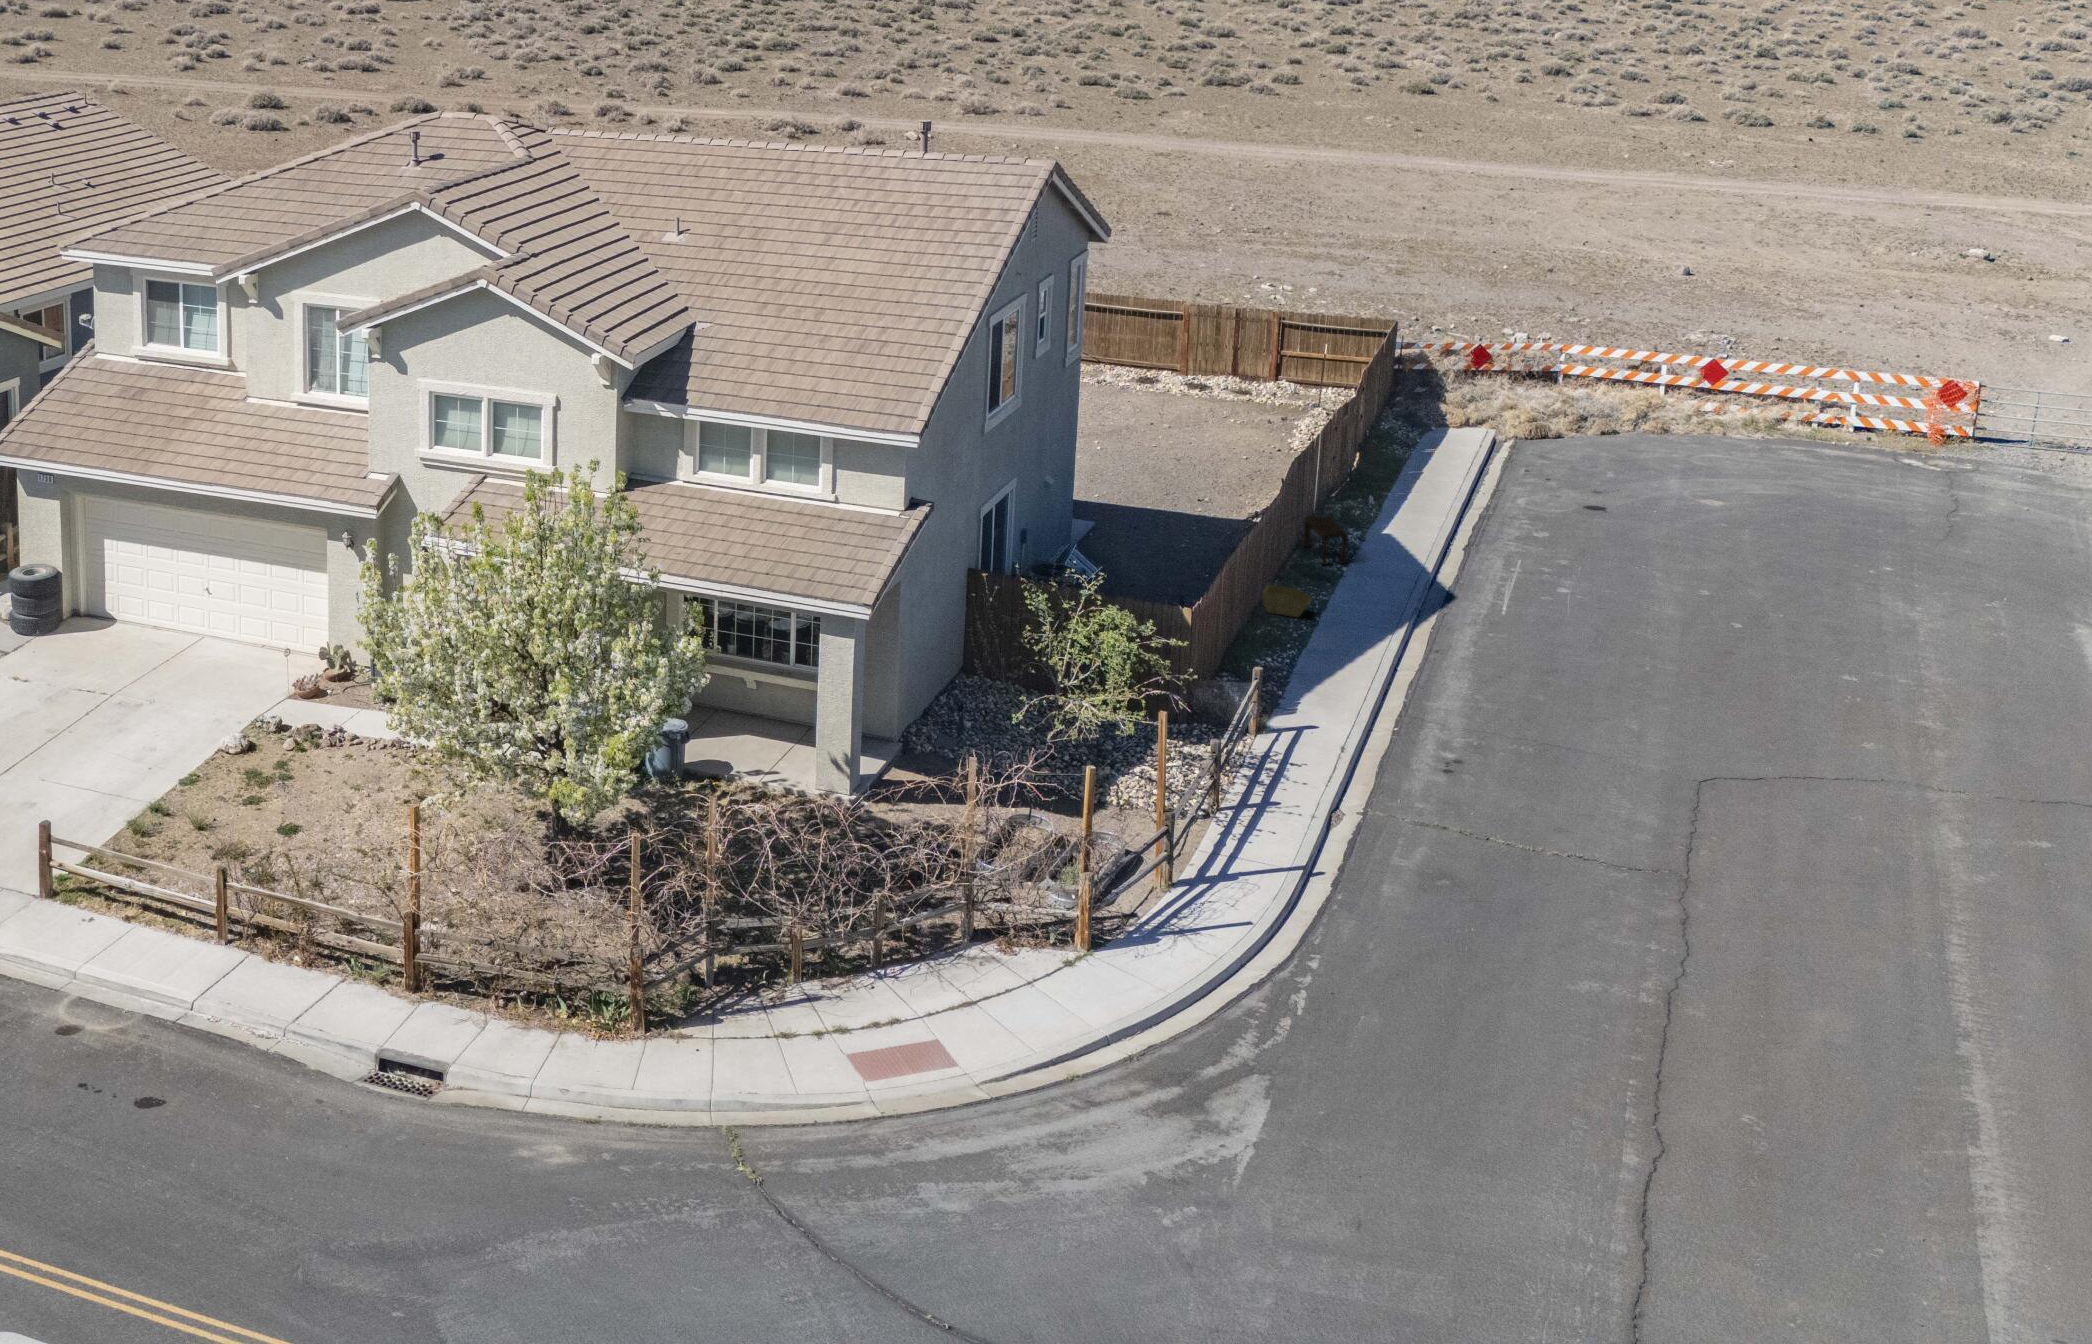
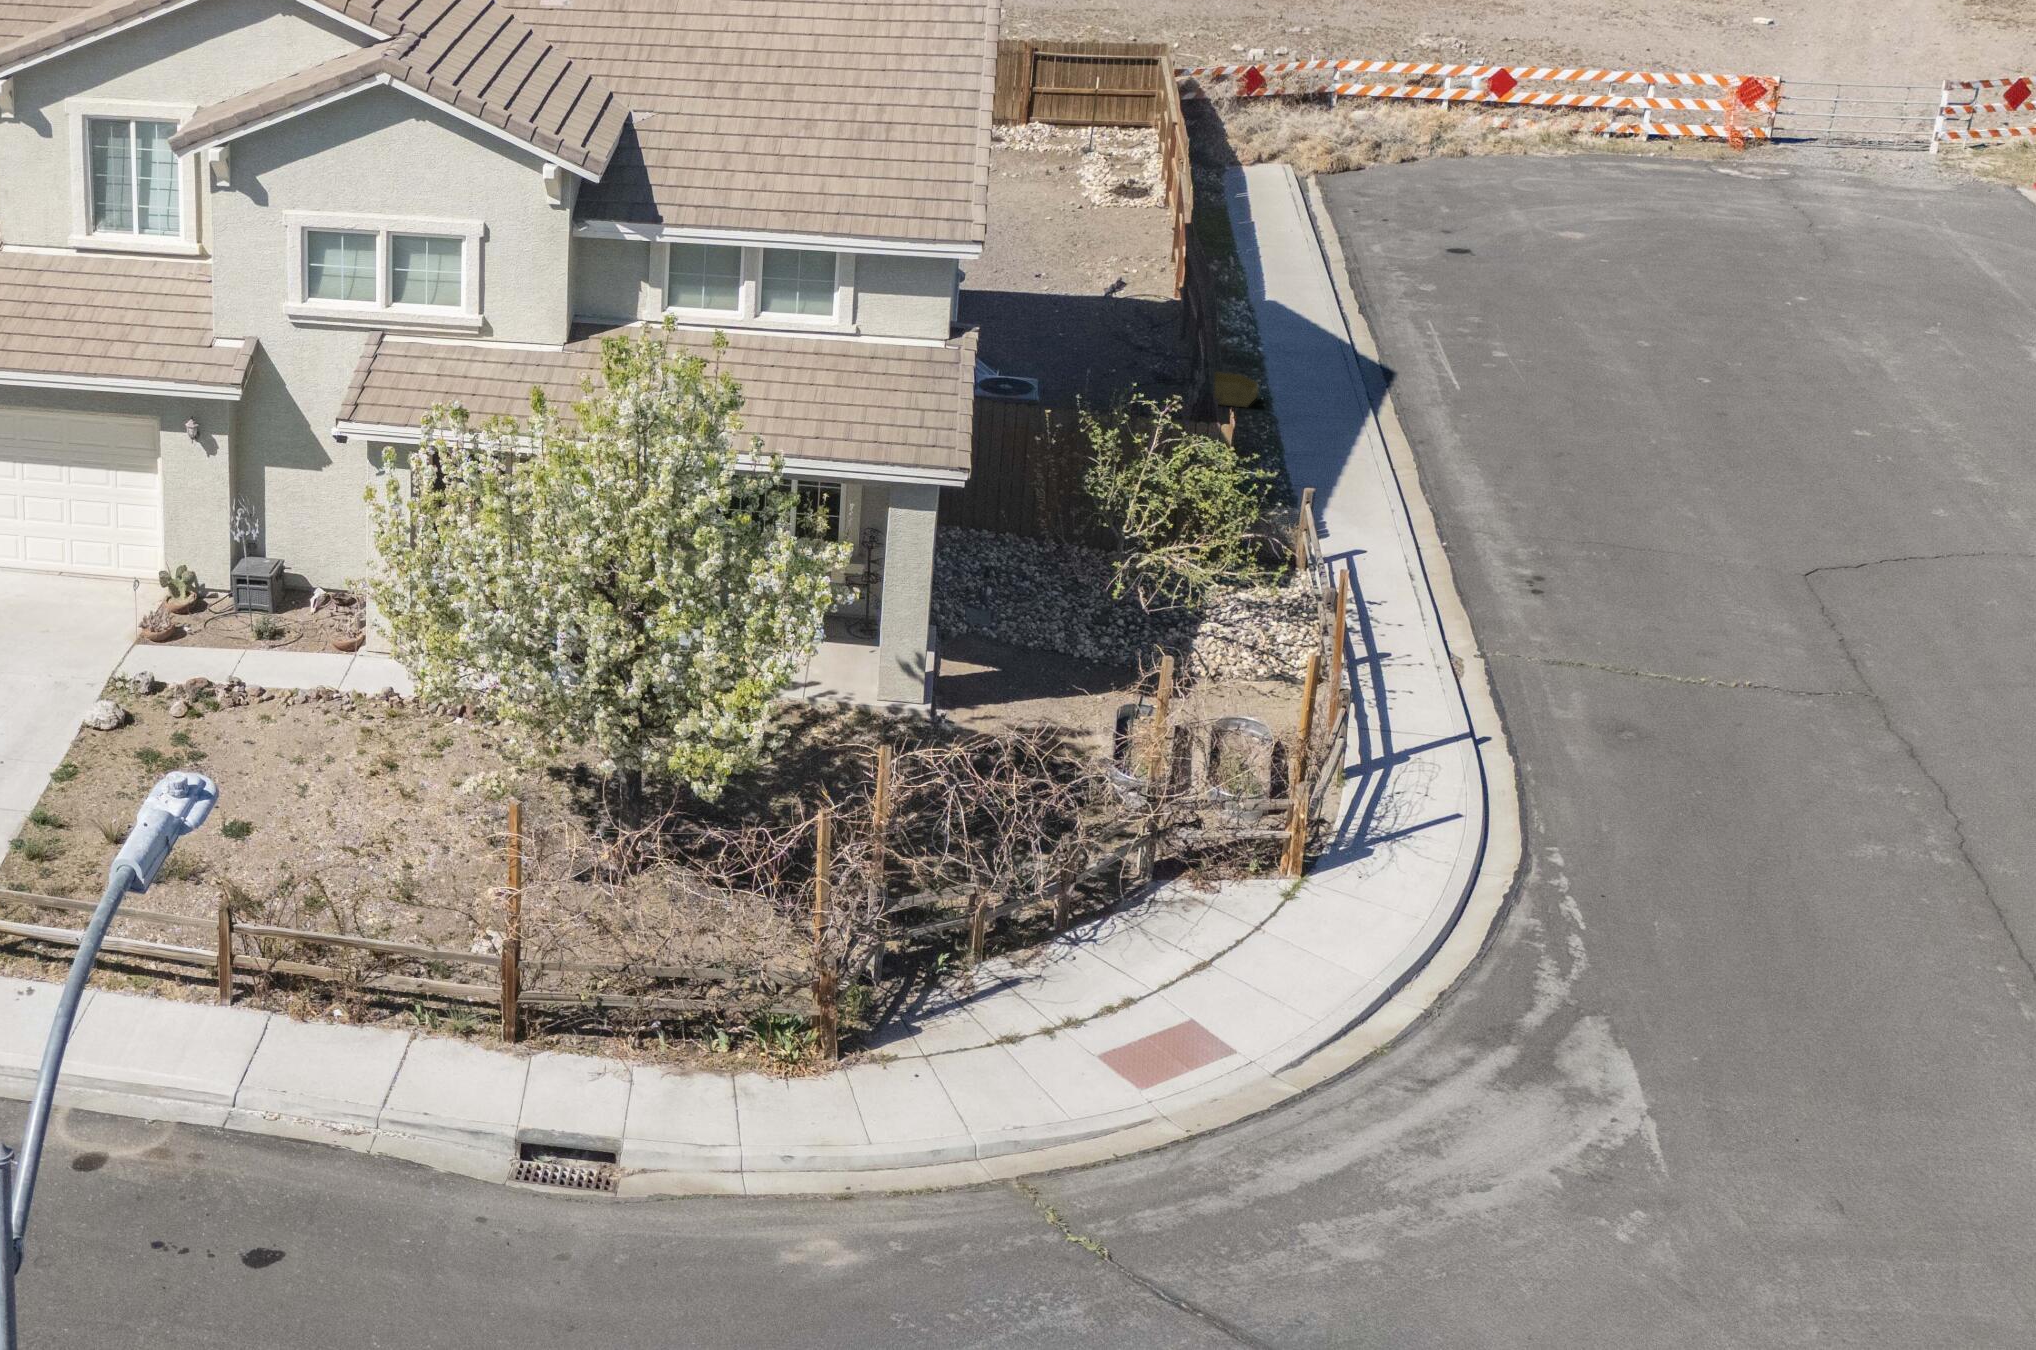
bench: present [1304,516,1348,565] -> none [1199,283,1260,340]

